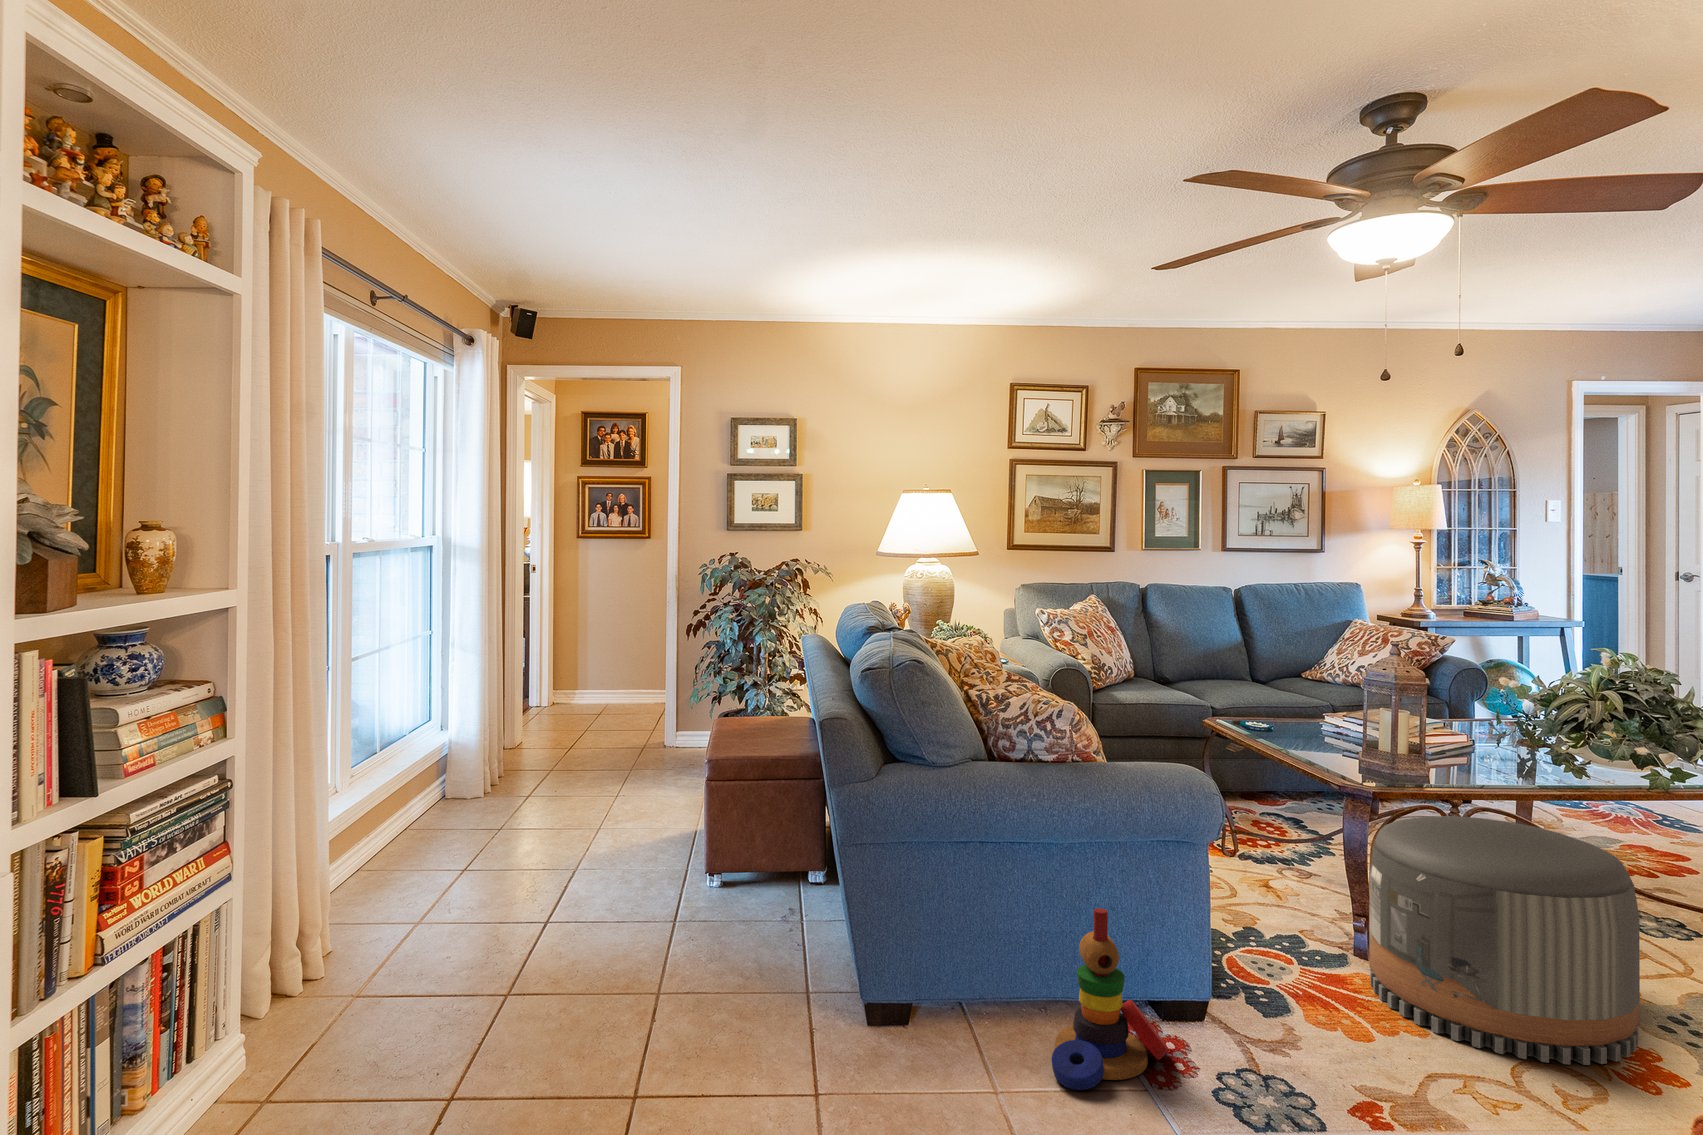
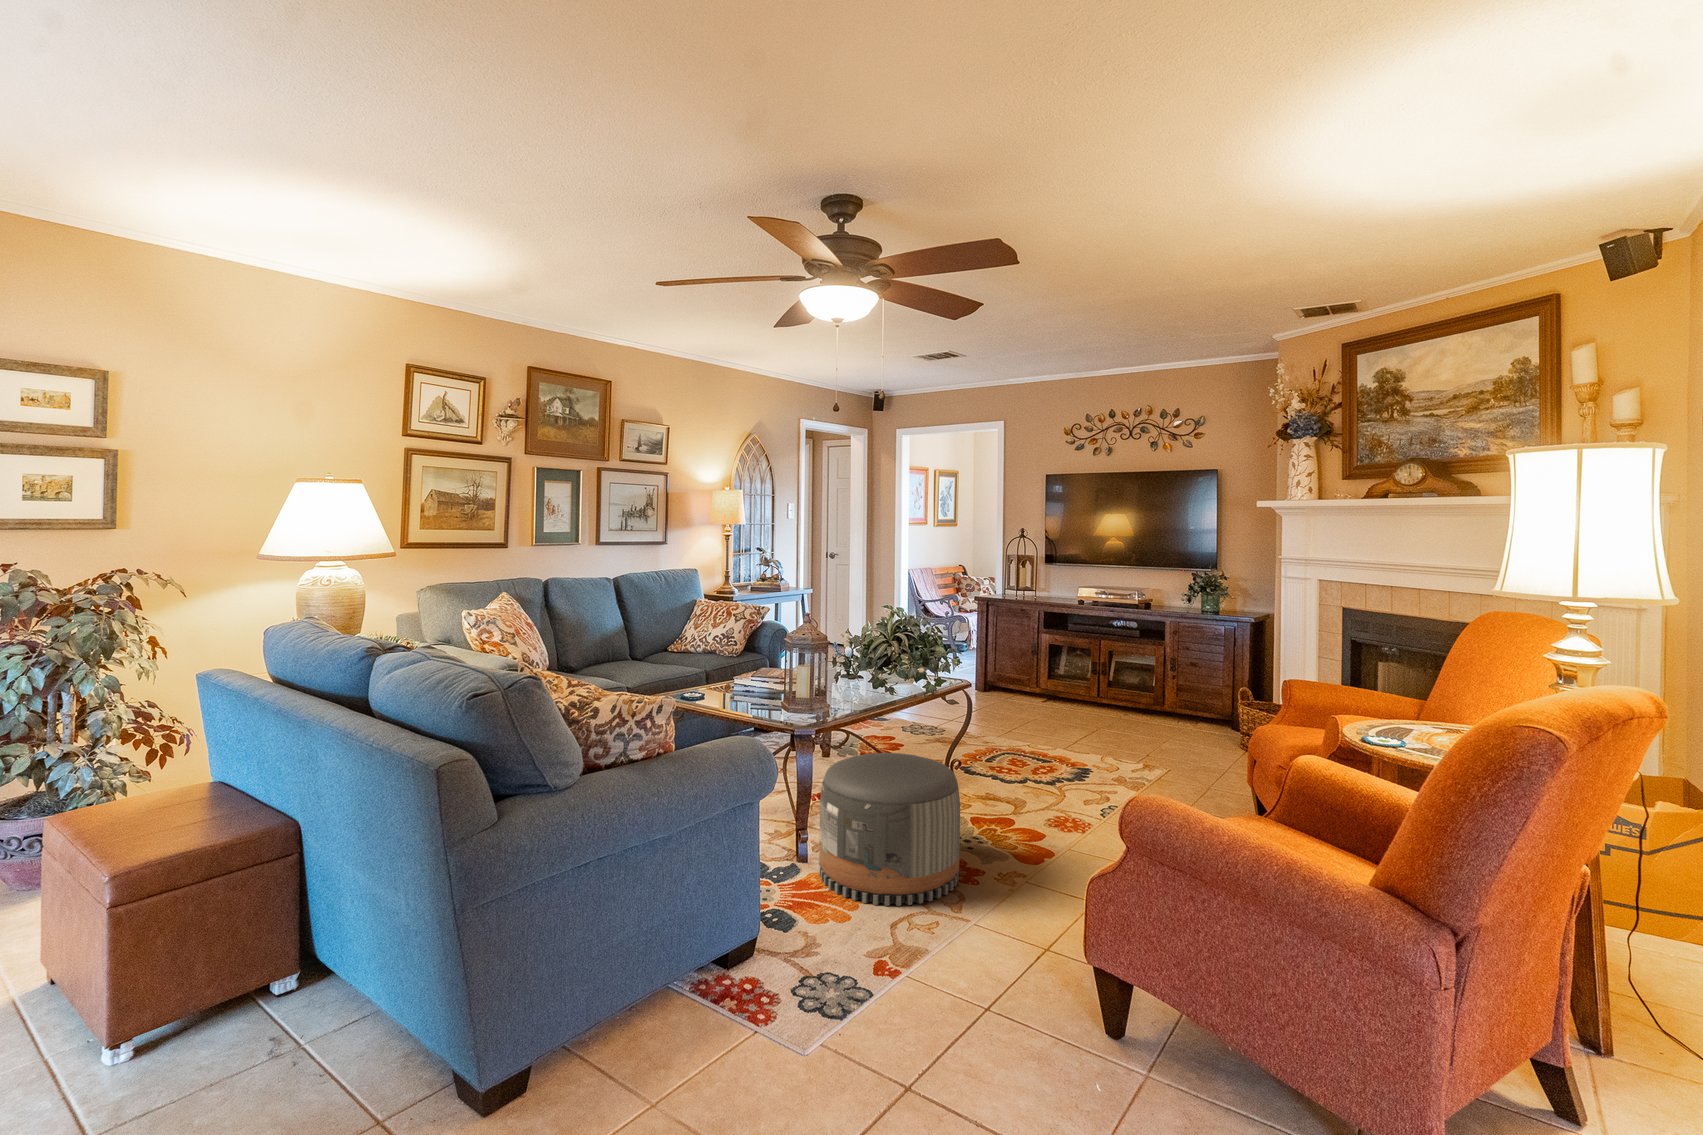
stacking toy: present [1052,908,1168,1090] -> none [674,901,759,1057]

